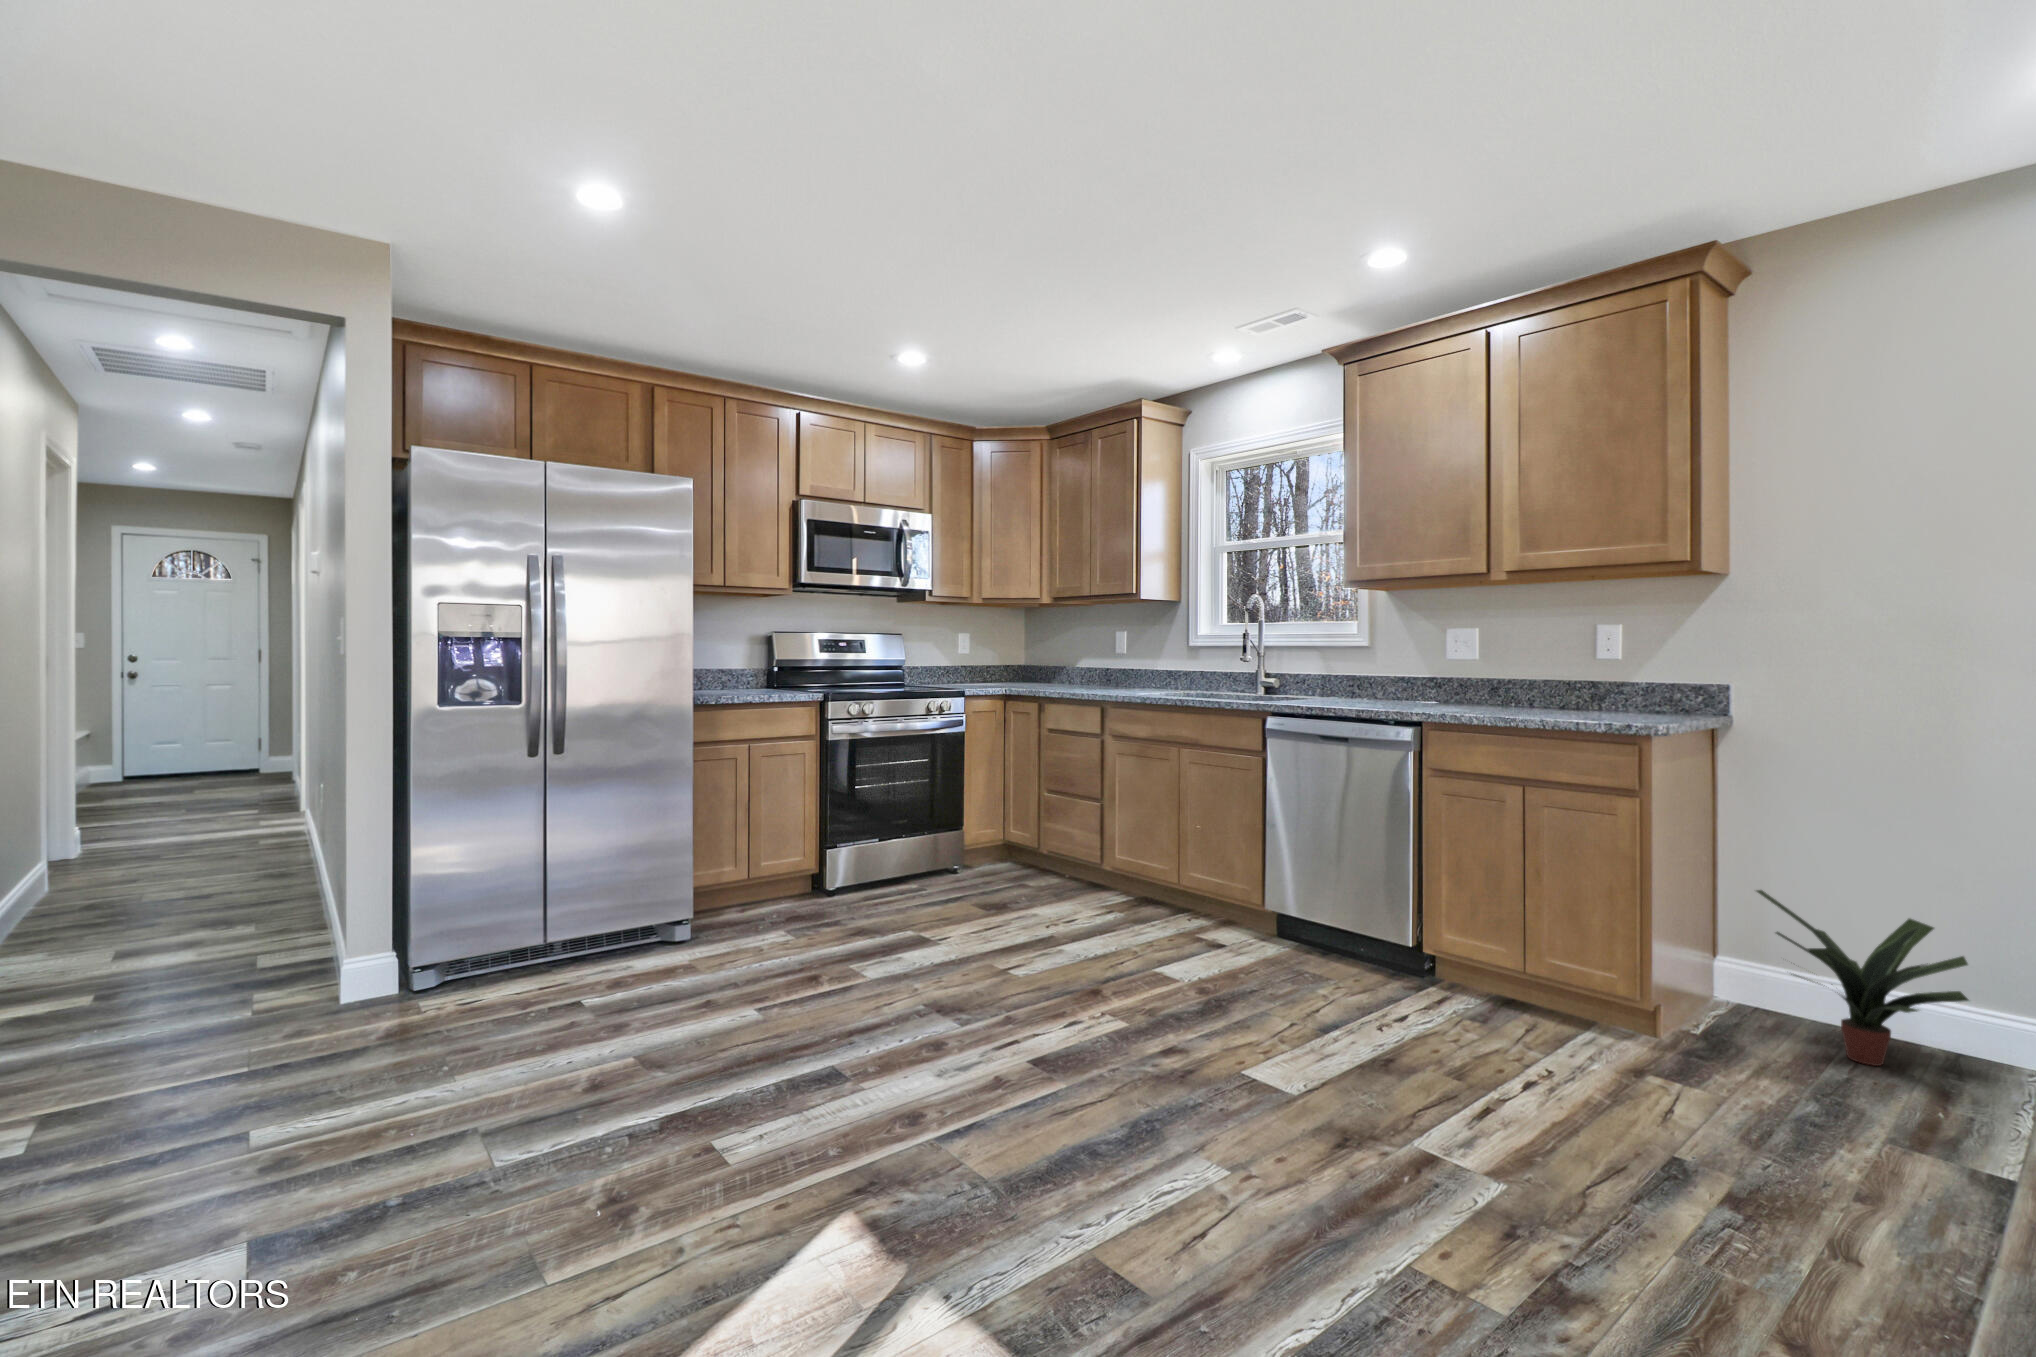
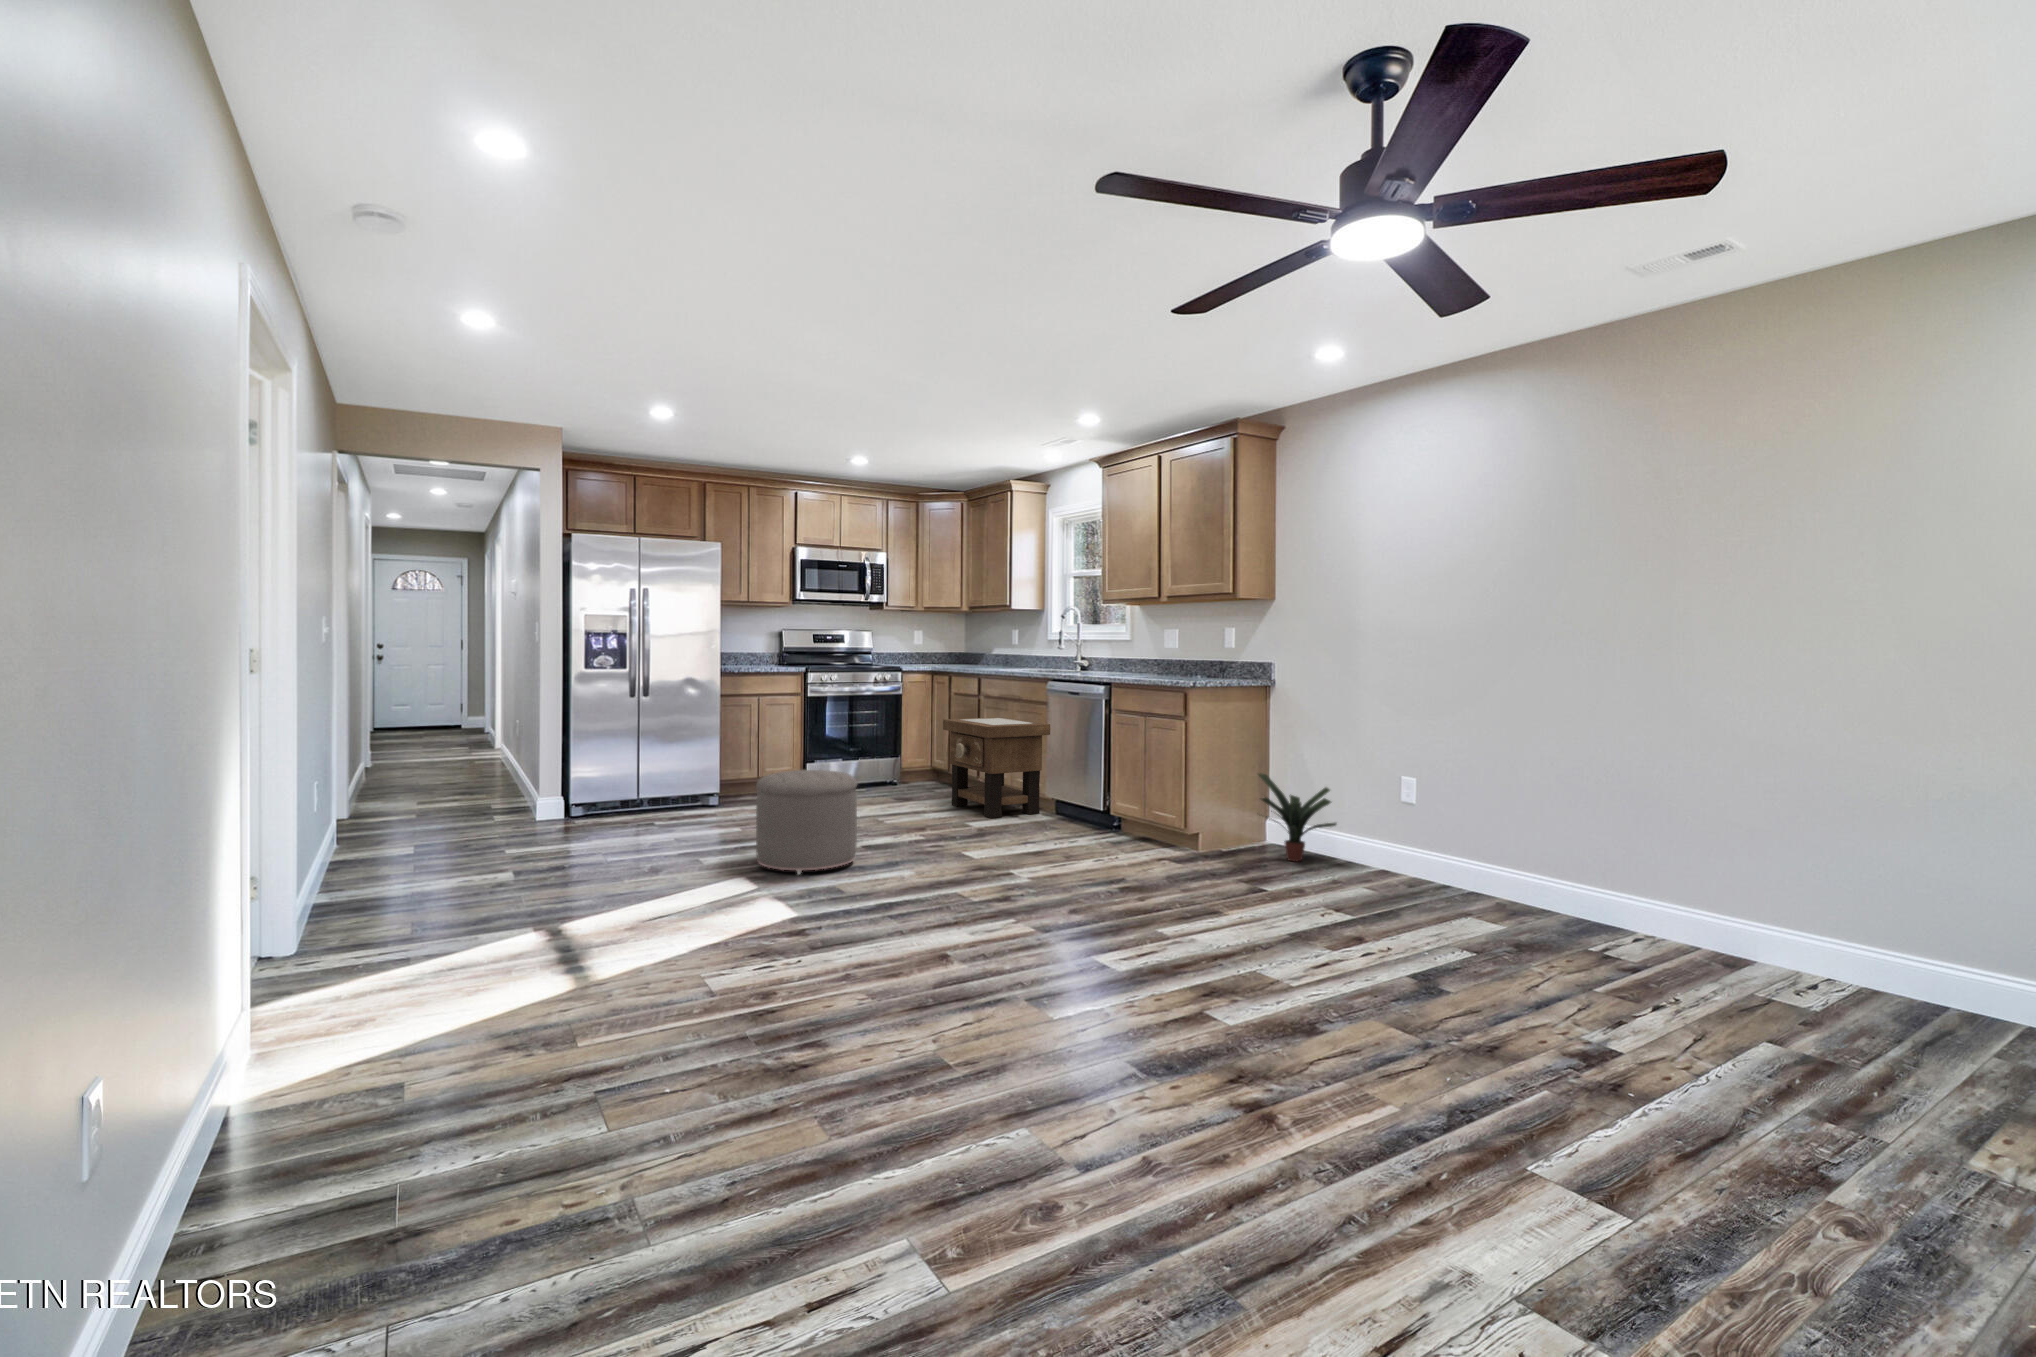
side table: none [1074,770,1270,954] -> present [943,717,1050,818]
ottoman: none [851,928,1076,1210] -> present [756,770,857,874]

